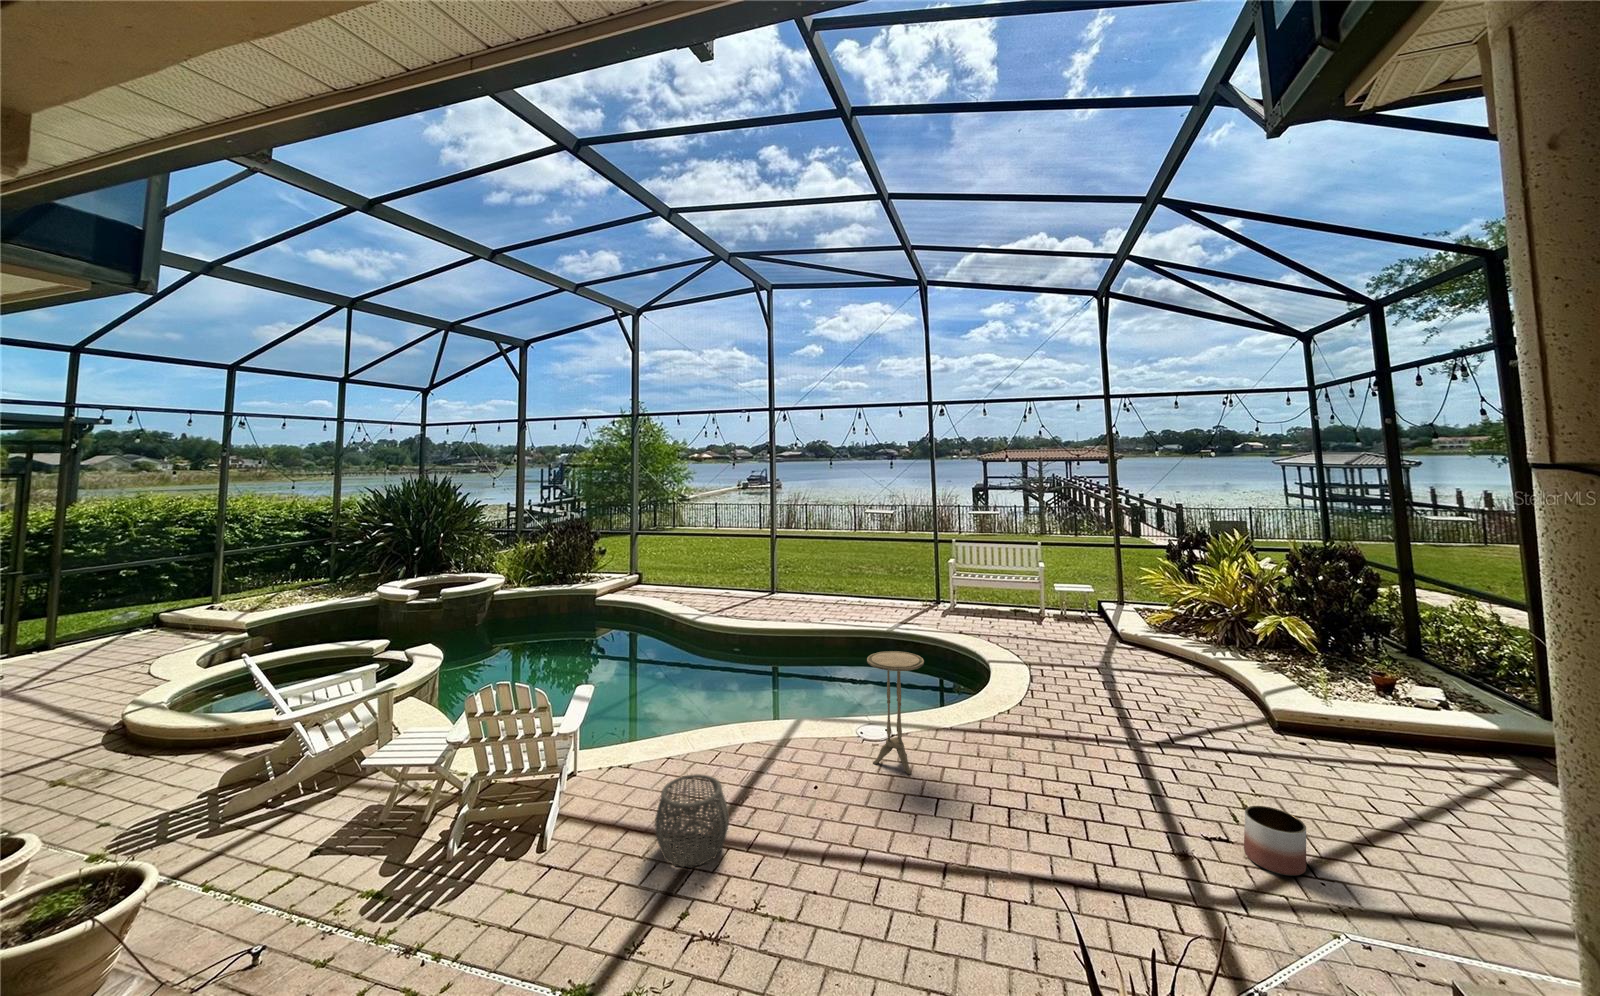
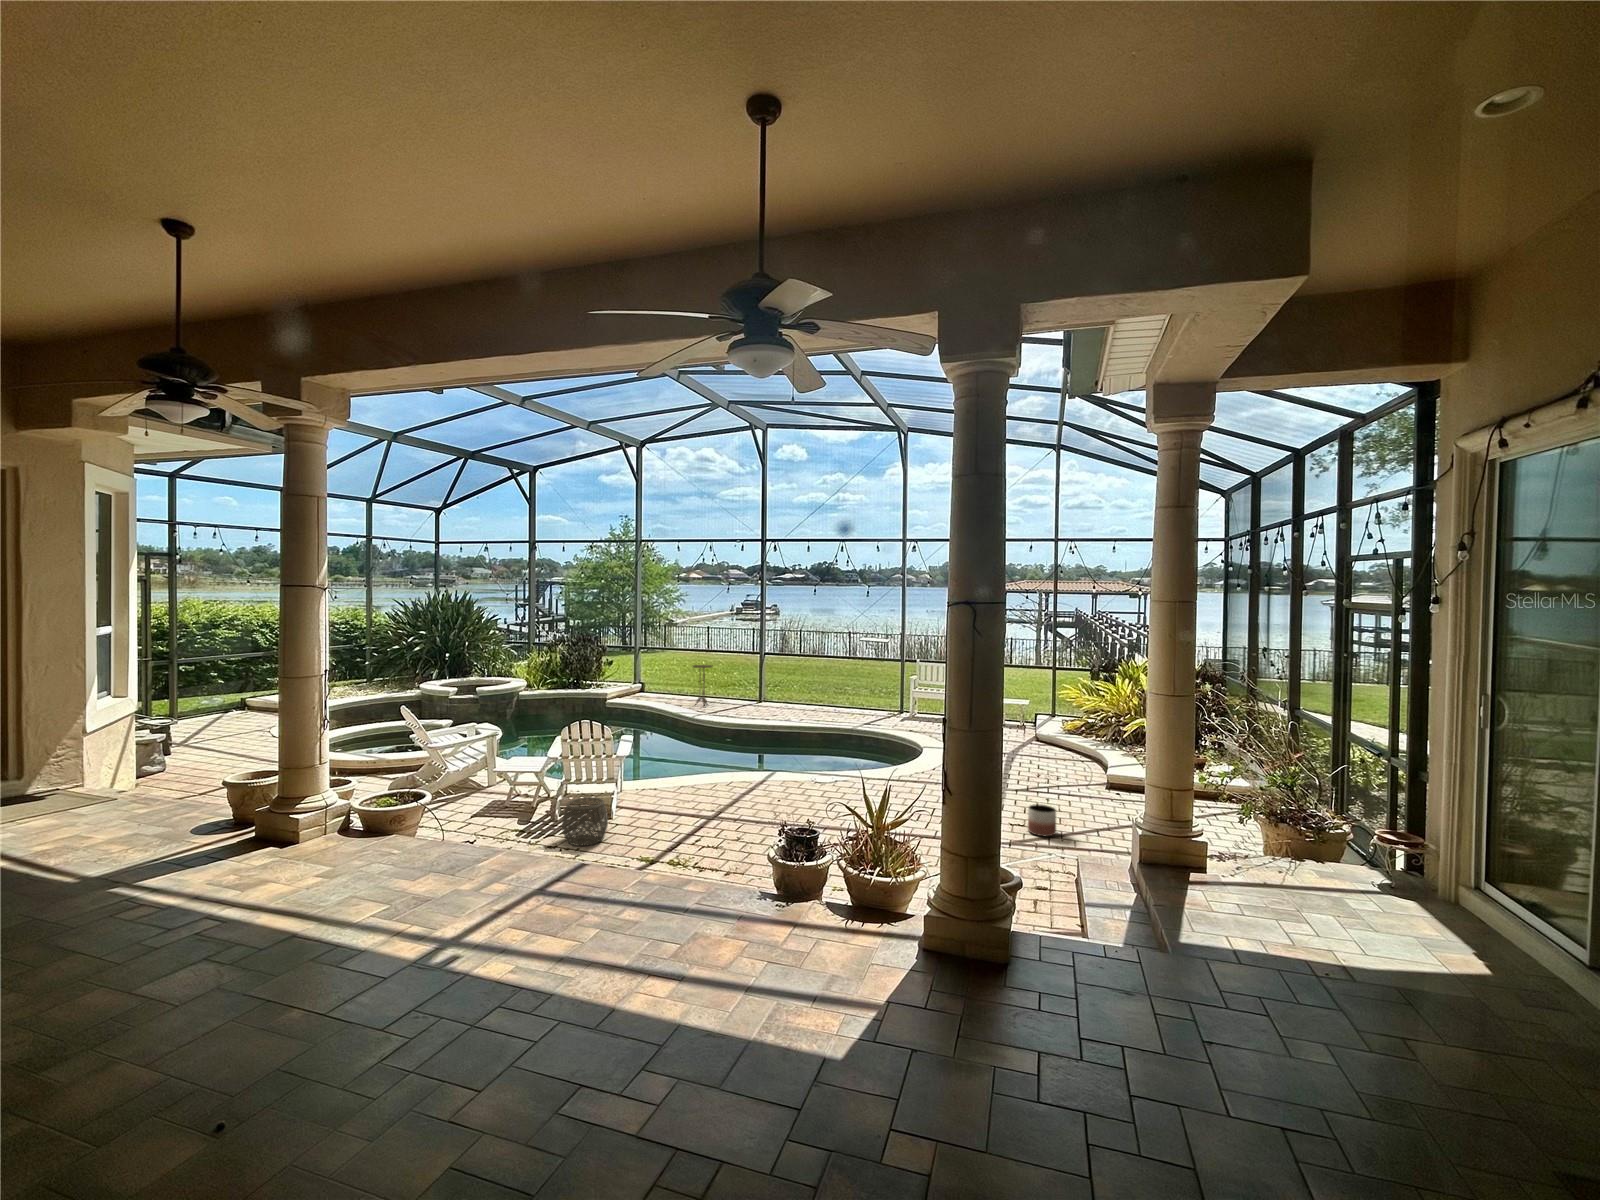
side table: present [867,651,924,774] -> present [693,665,712,706]
woven basket: present [655,774,729,867] -> present [562,797,608,846]

